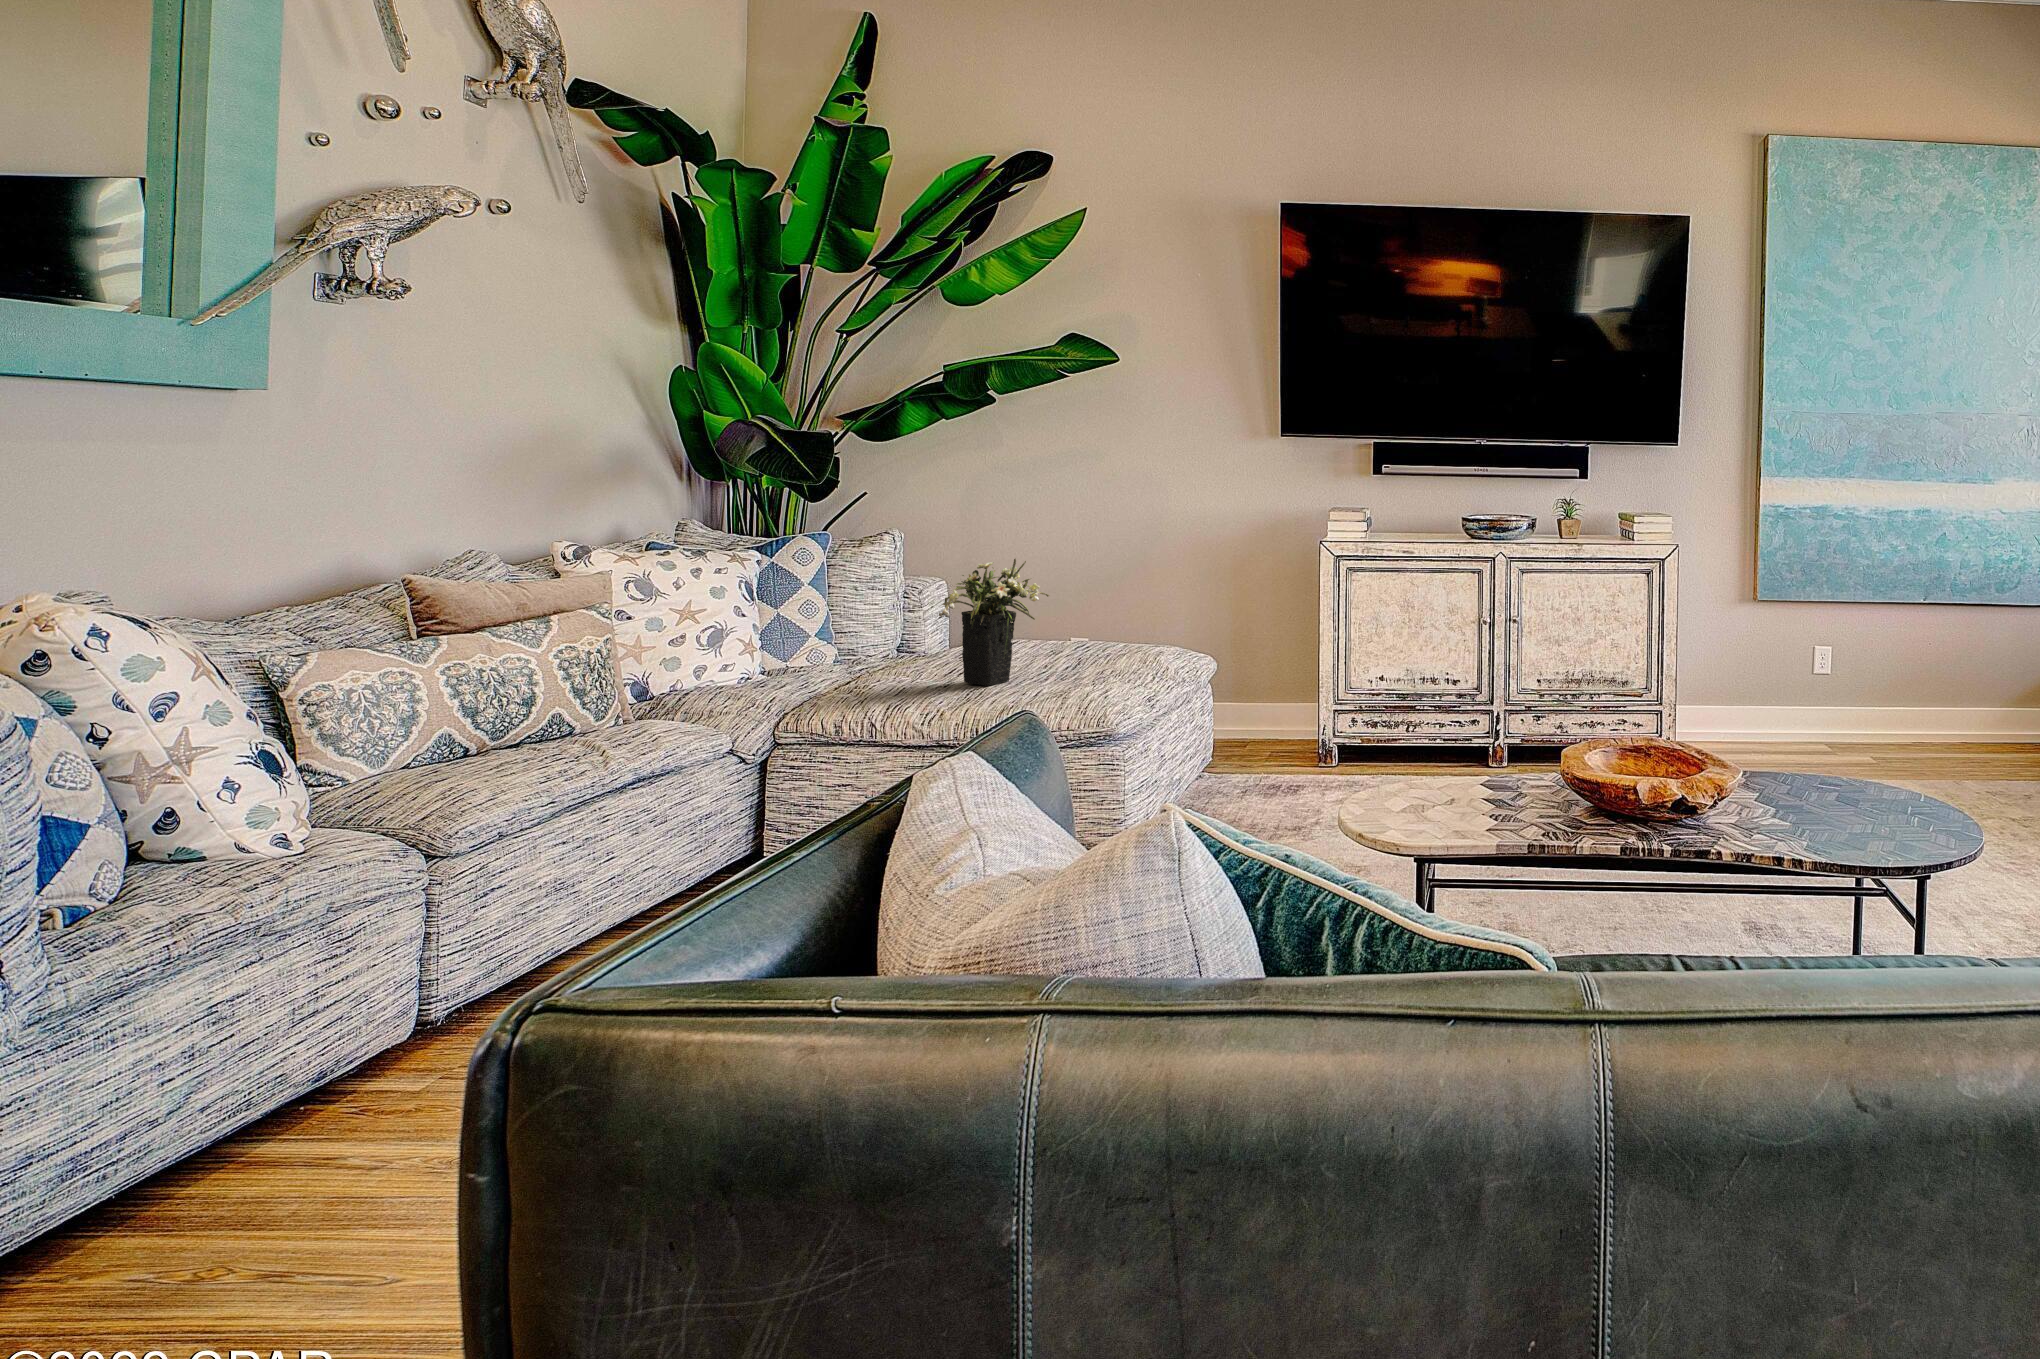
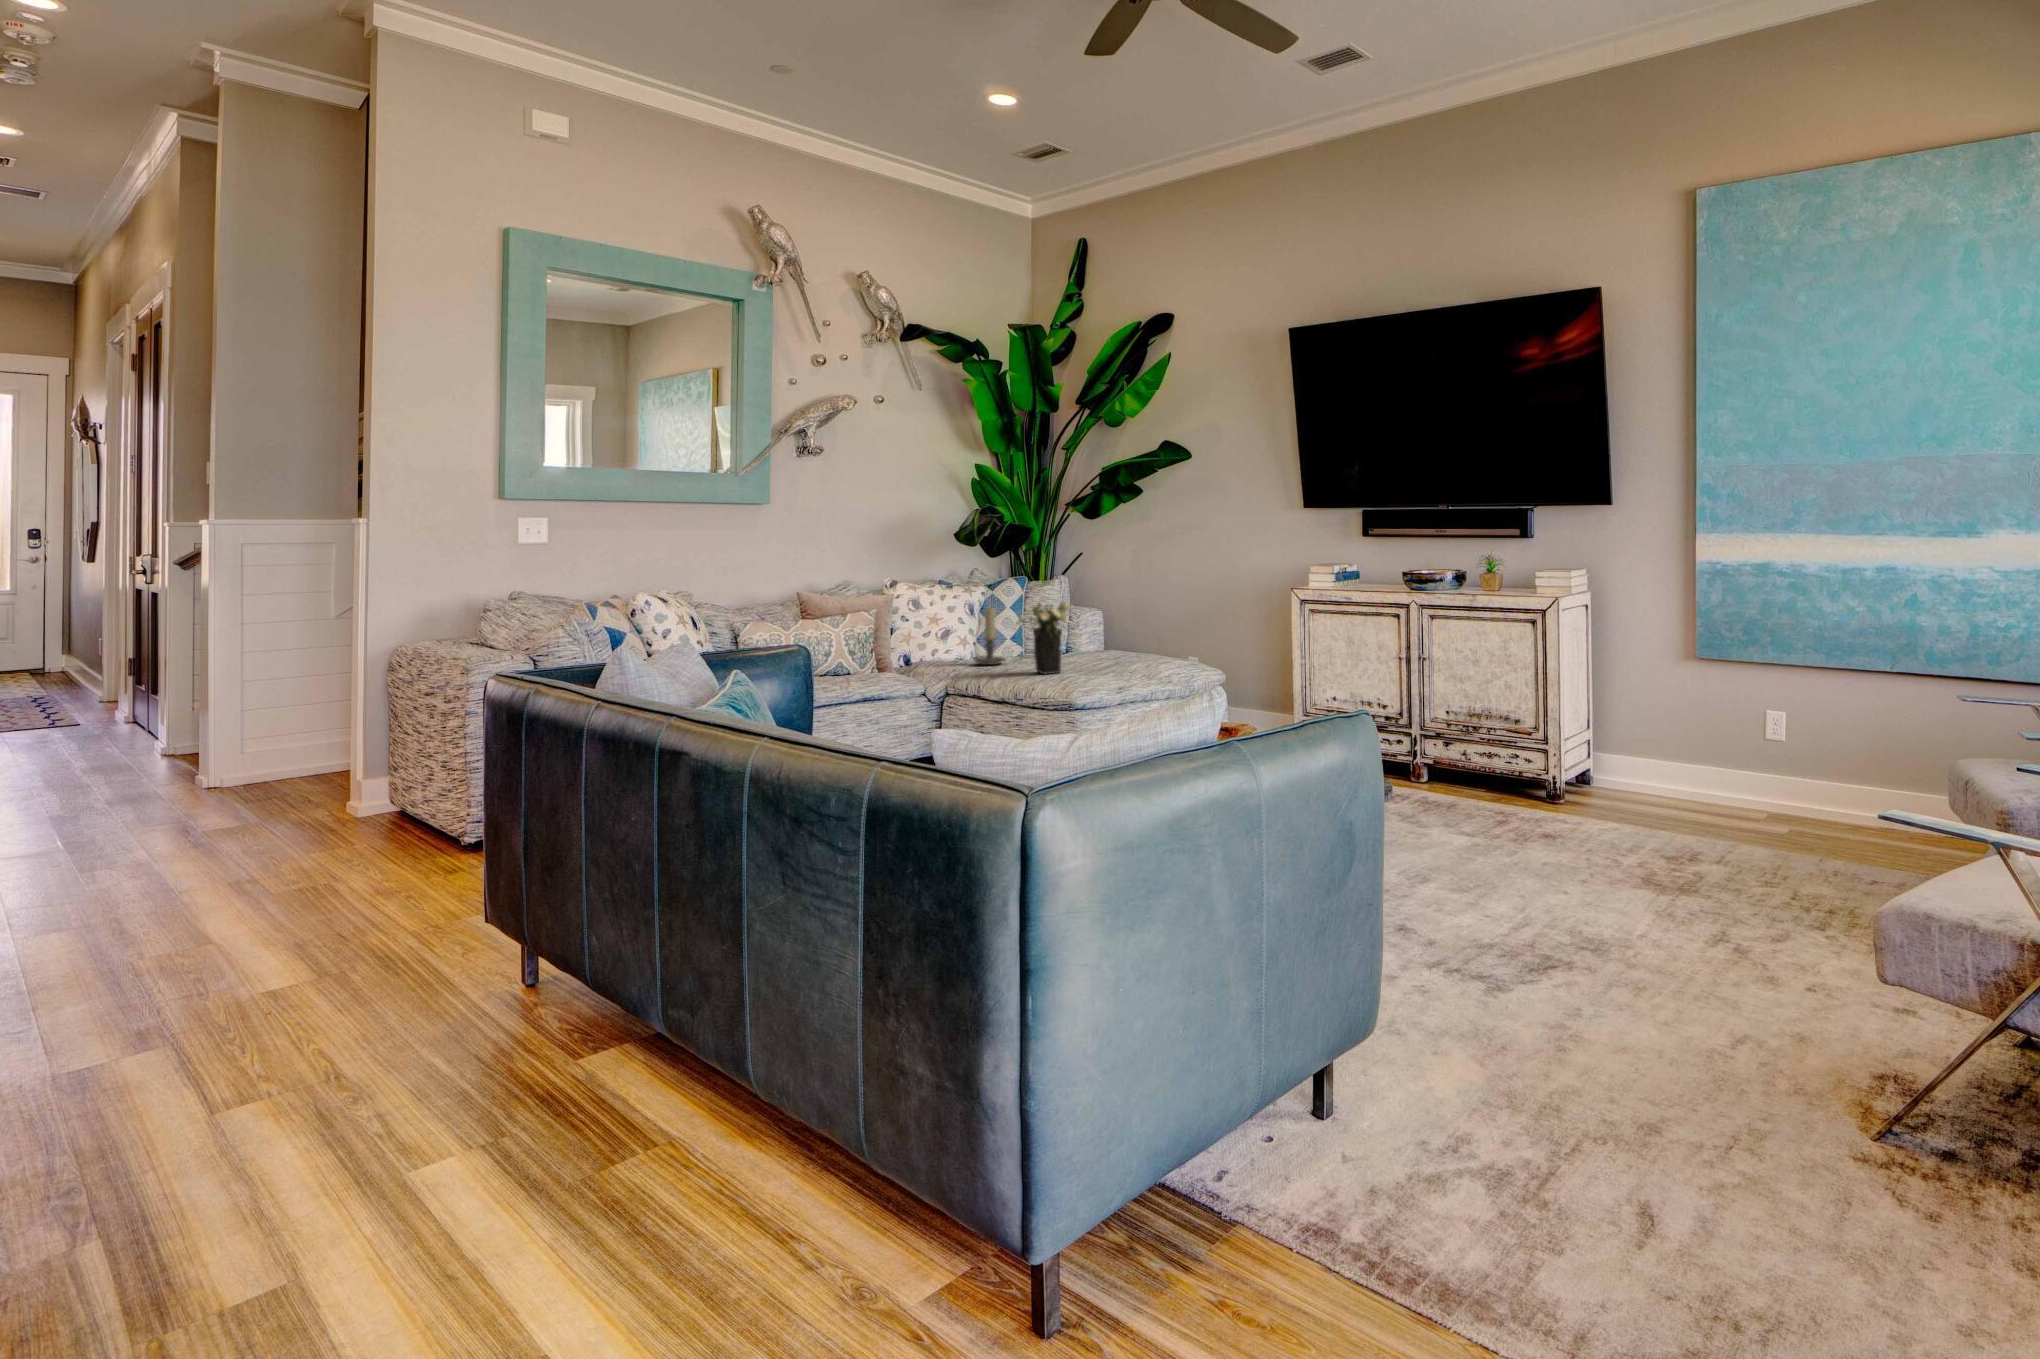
candle holder: none [796,581,857,680] -> present [975,607,1005,665]

